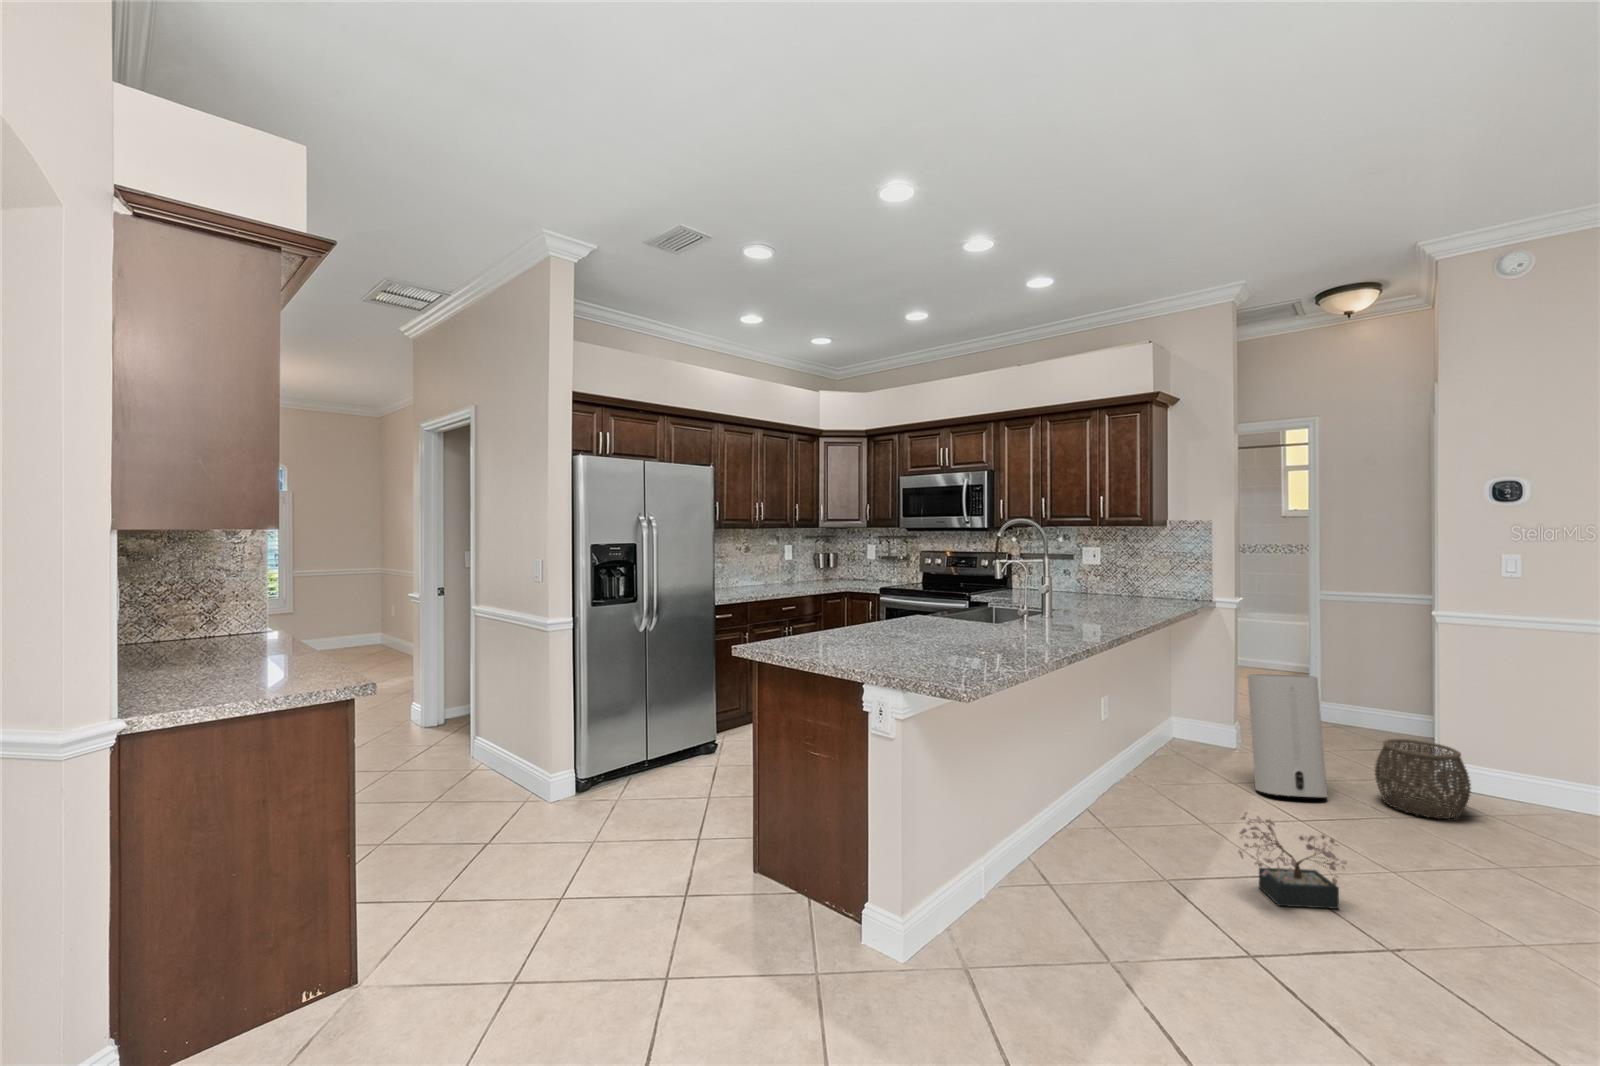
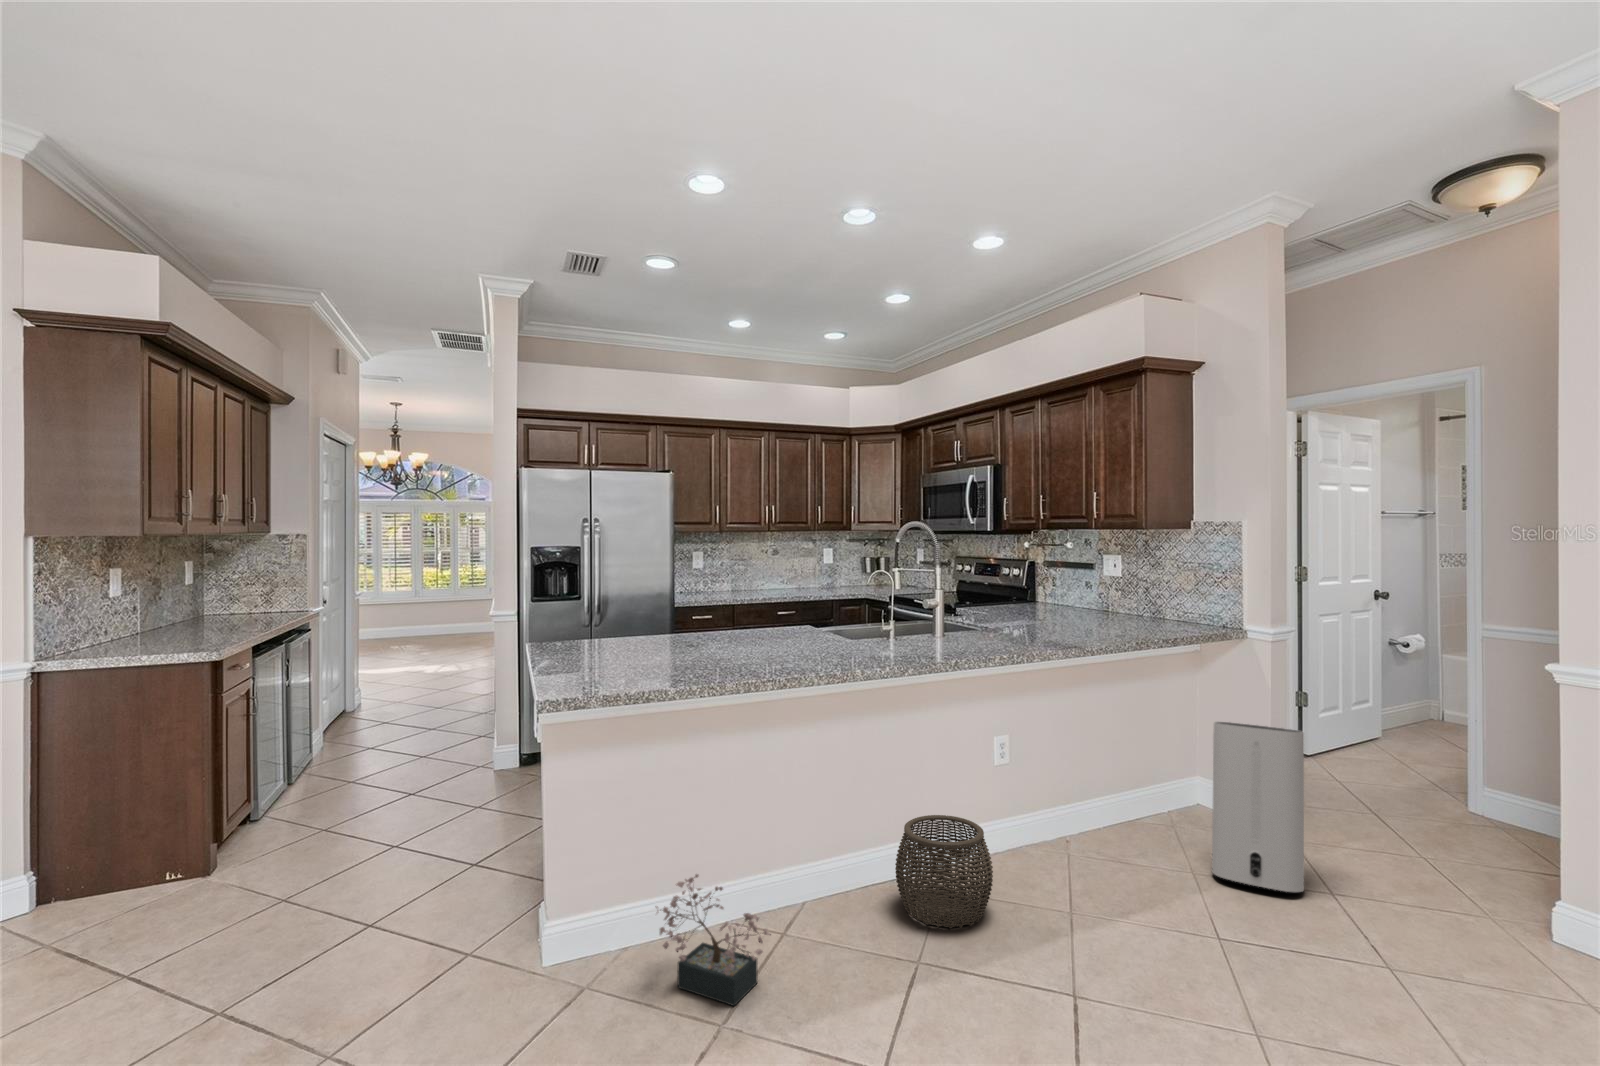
woven basket: present [1375,739,1471,819] -> present [895,815,993,928]
decorative plant: present [1239,812,1347,909] -> present [656,874,770,1006]

